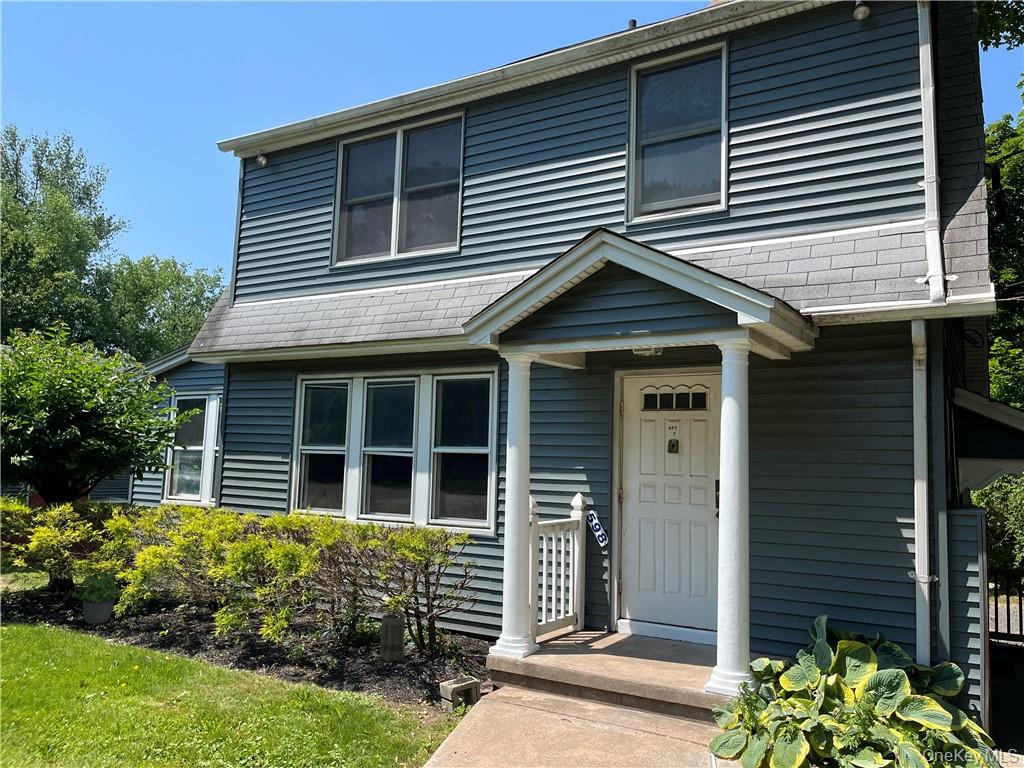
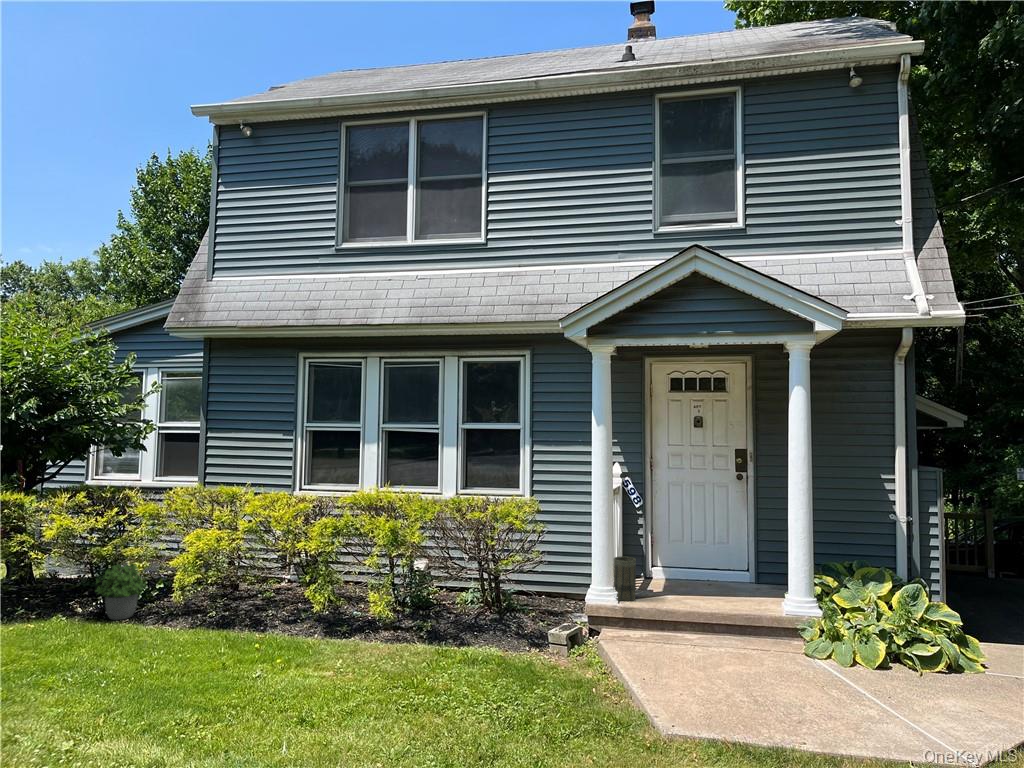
basket: present [380,614,405,662] -> present [613,556,636,601]

